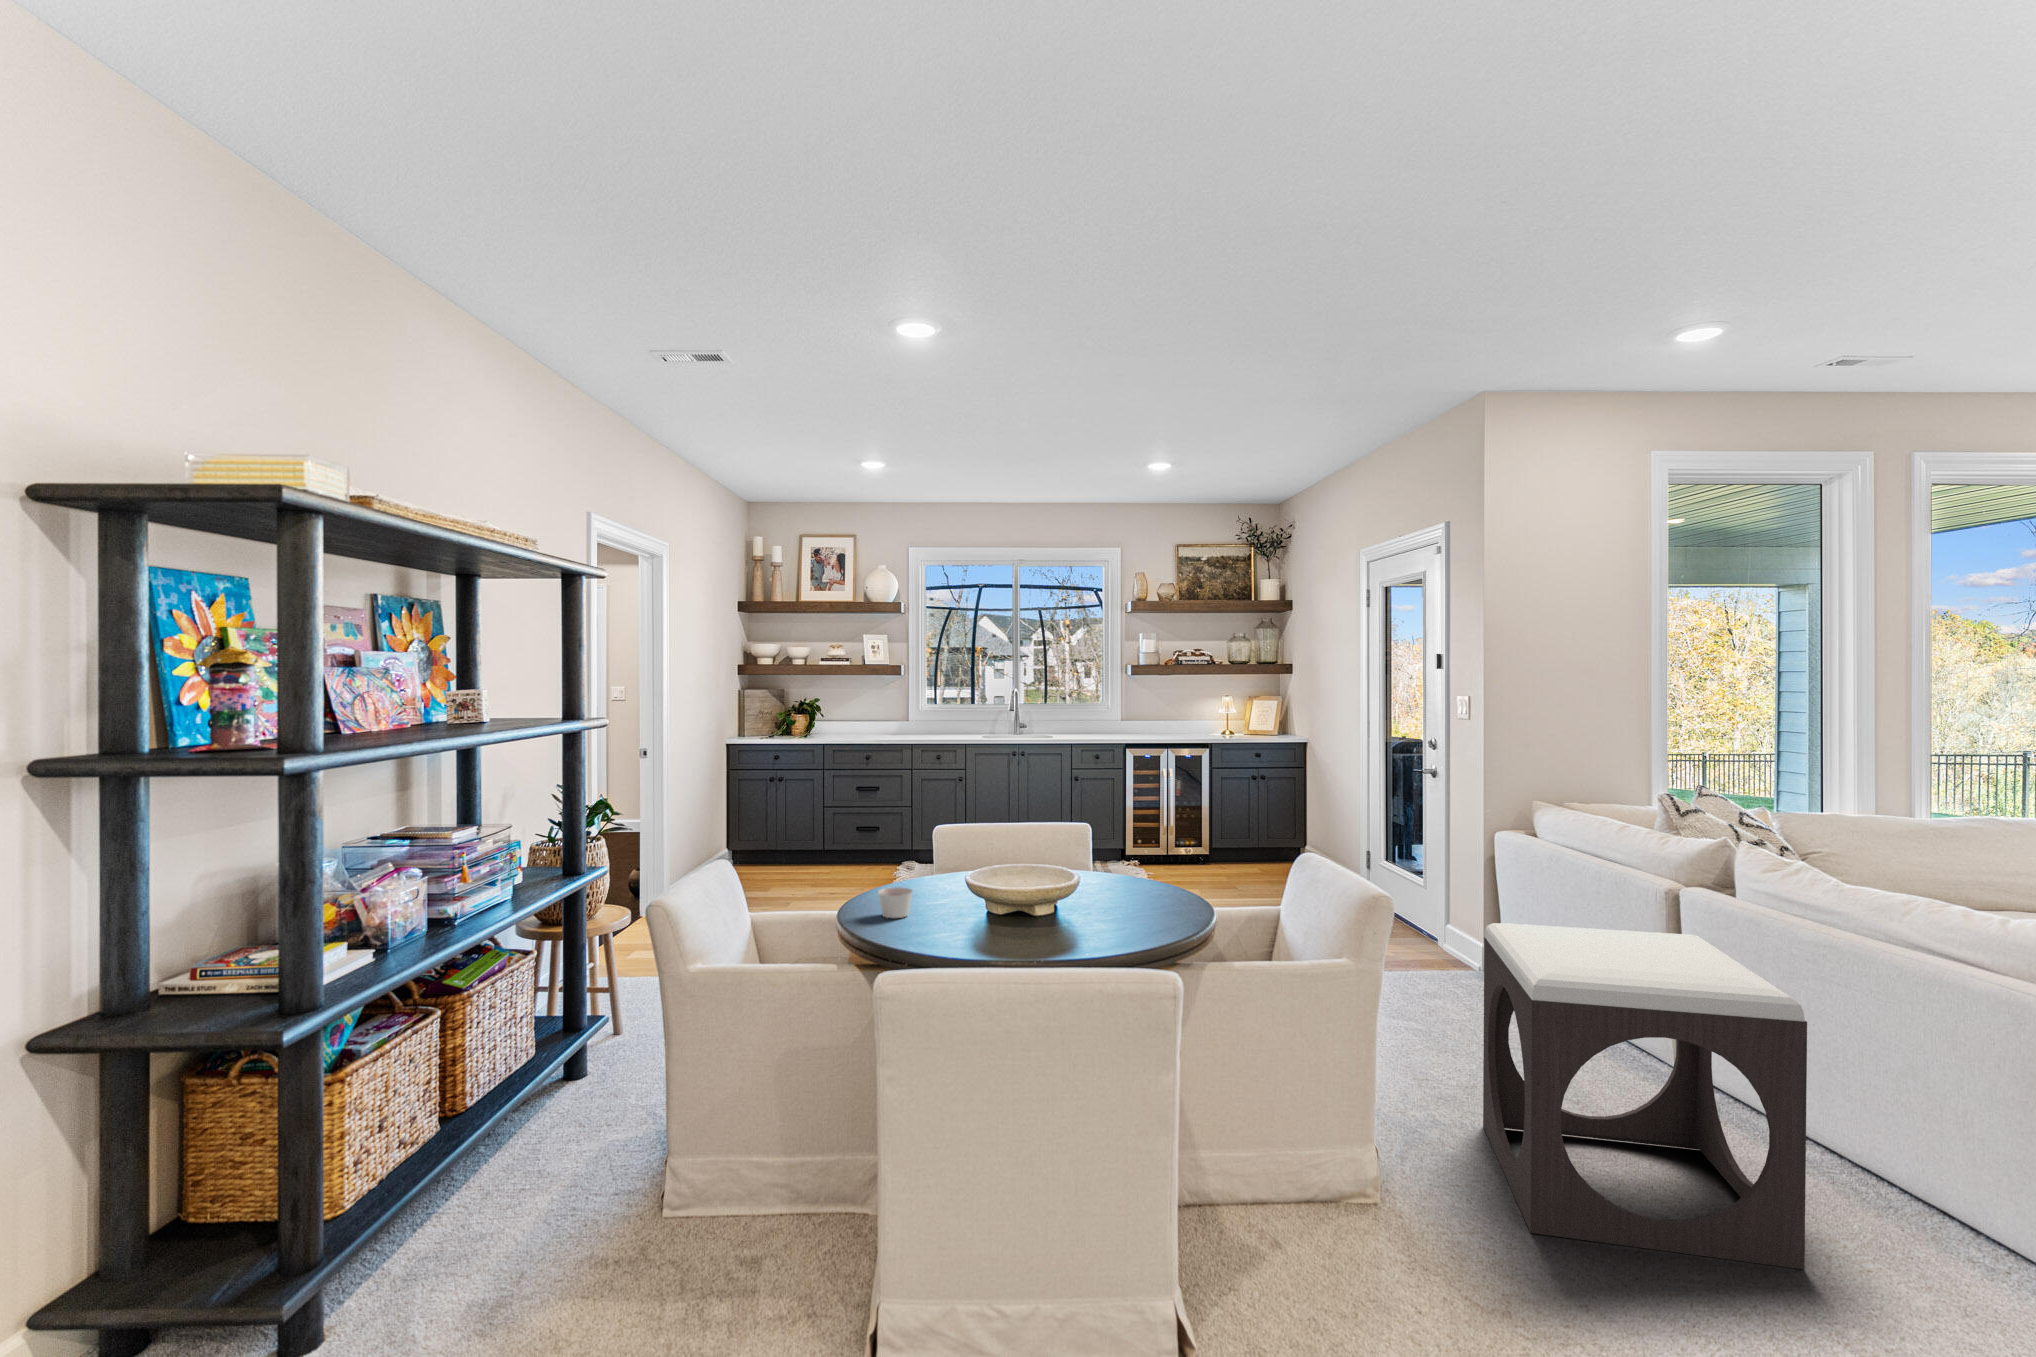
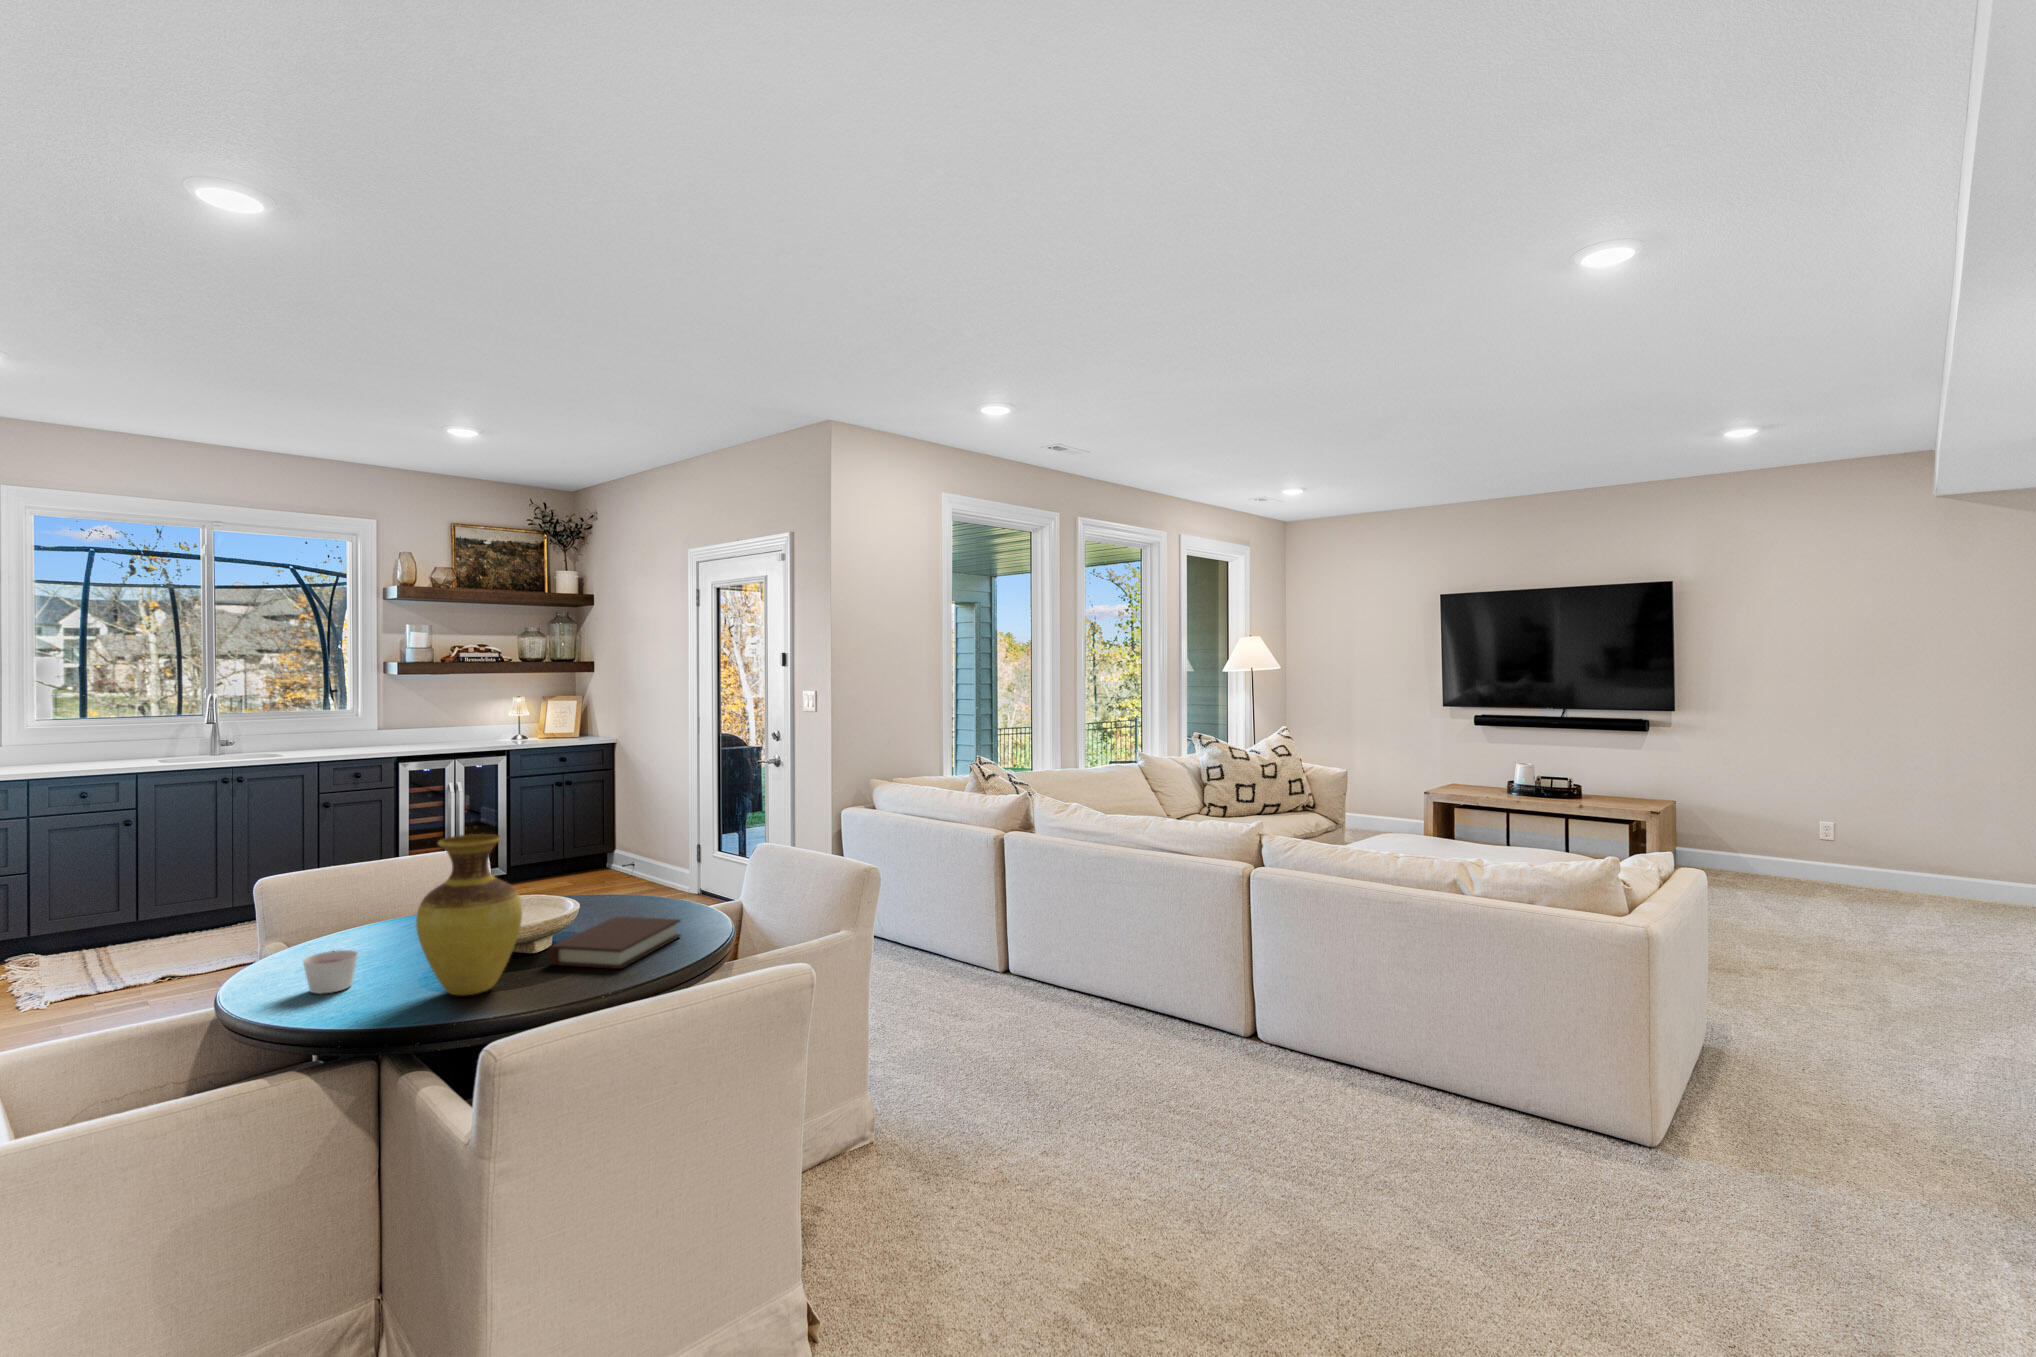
vase: none [927,809,1003,941] -> present [416,834,522,995]
book: none [1034,900,1157,946] -> present [547,917,680,969]
footstool: present [1483,923,1807,1269] -> none [911,865,1143,1123]

